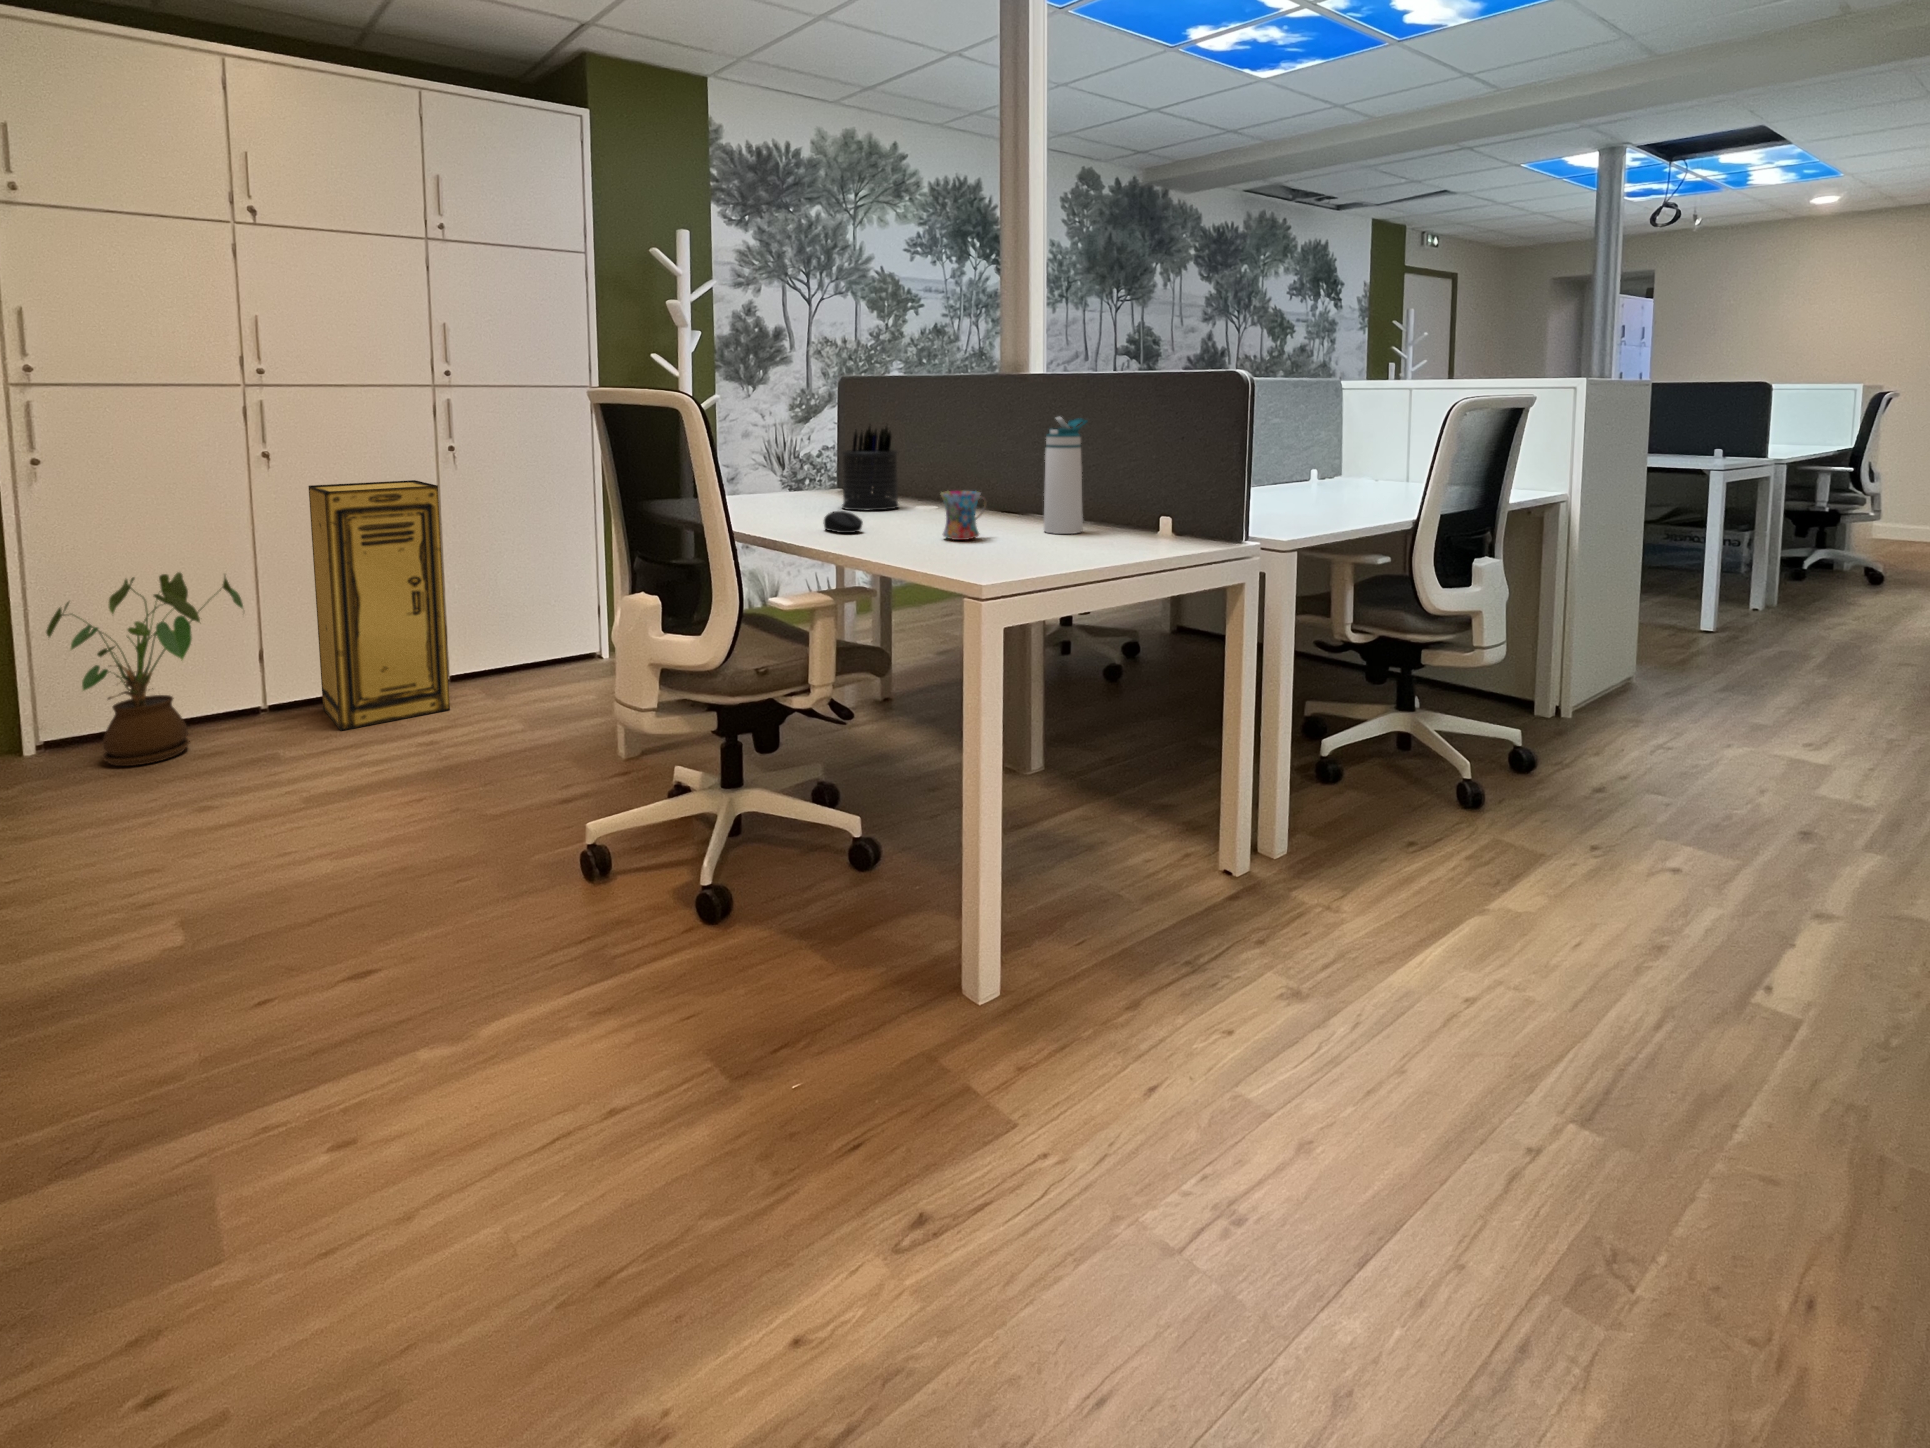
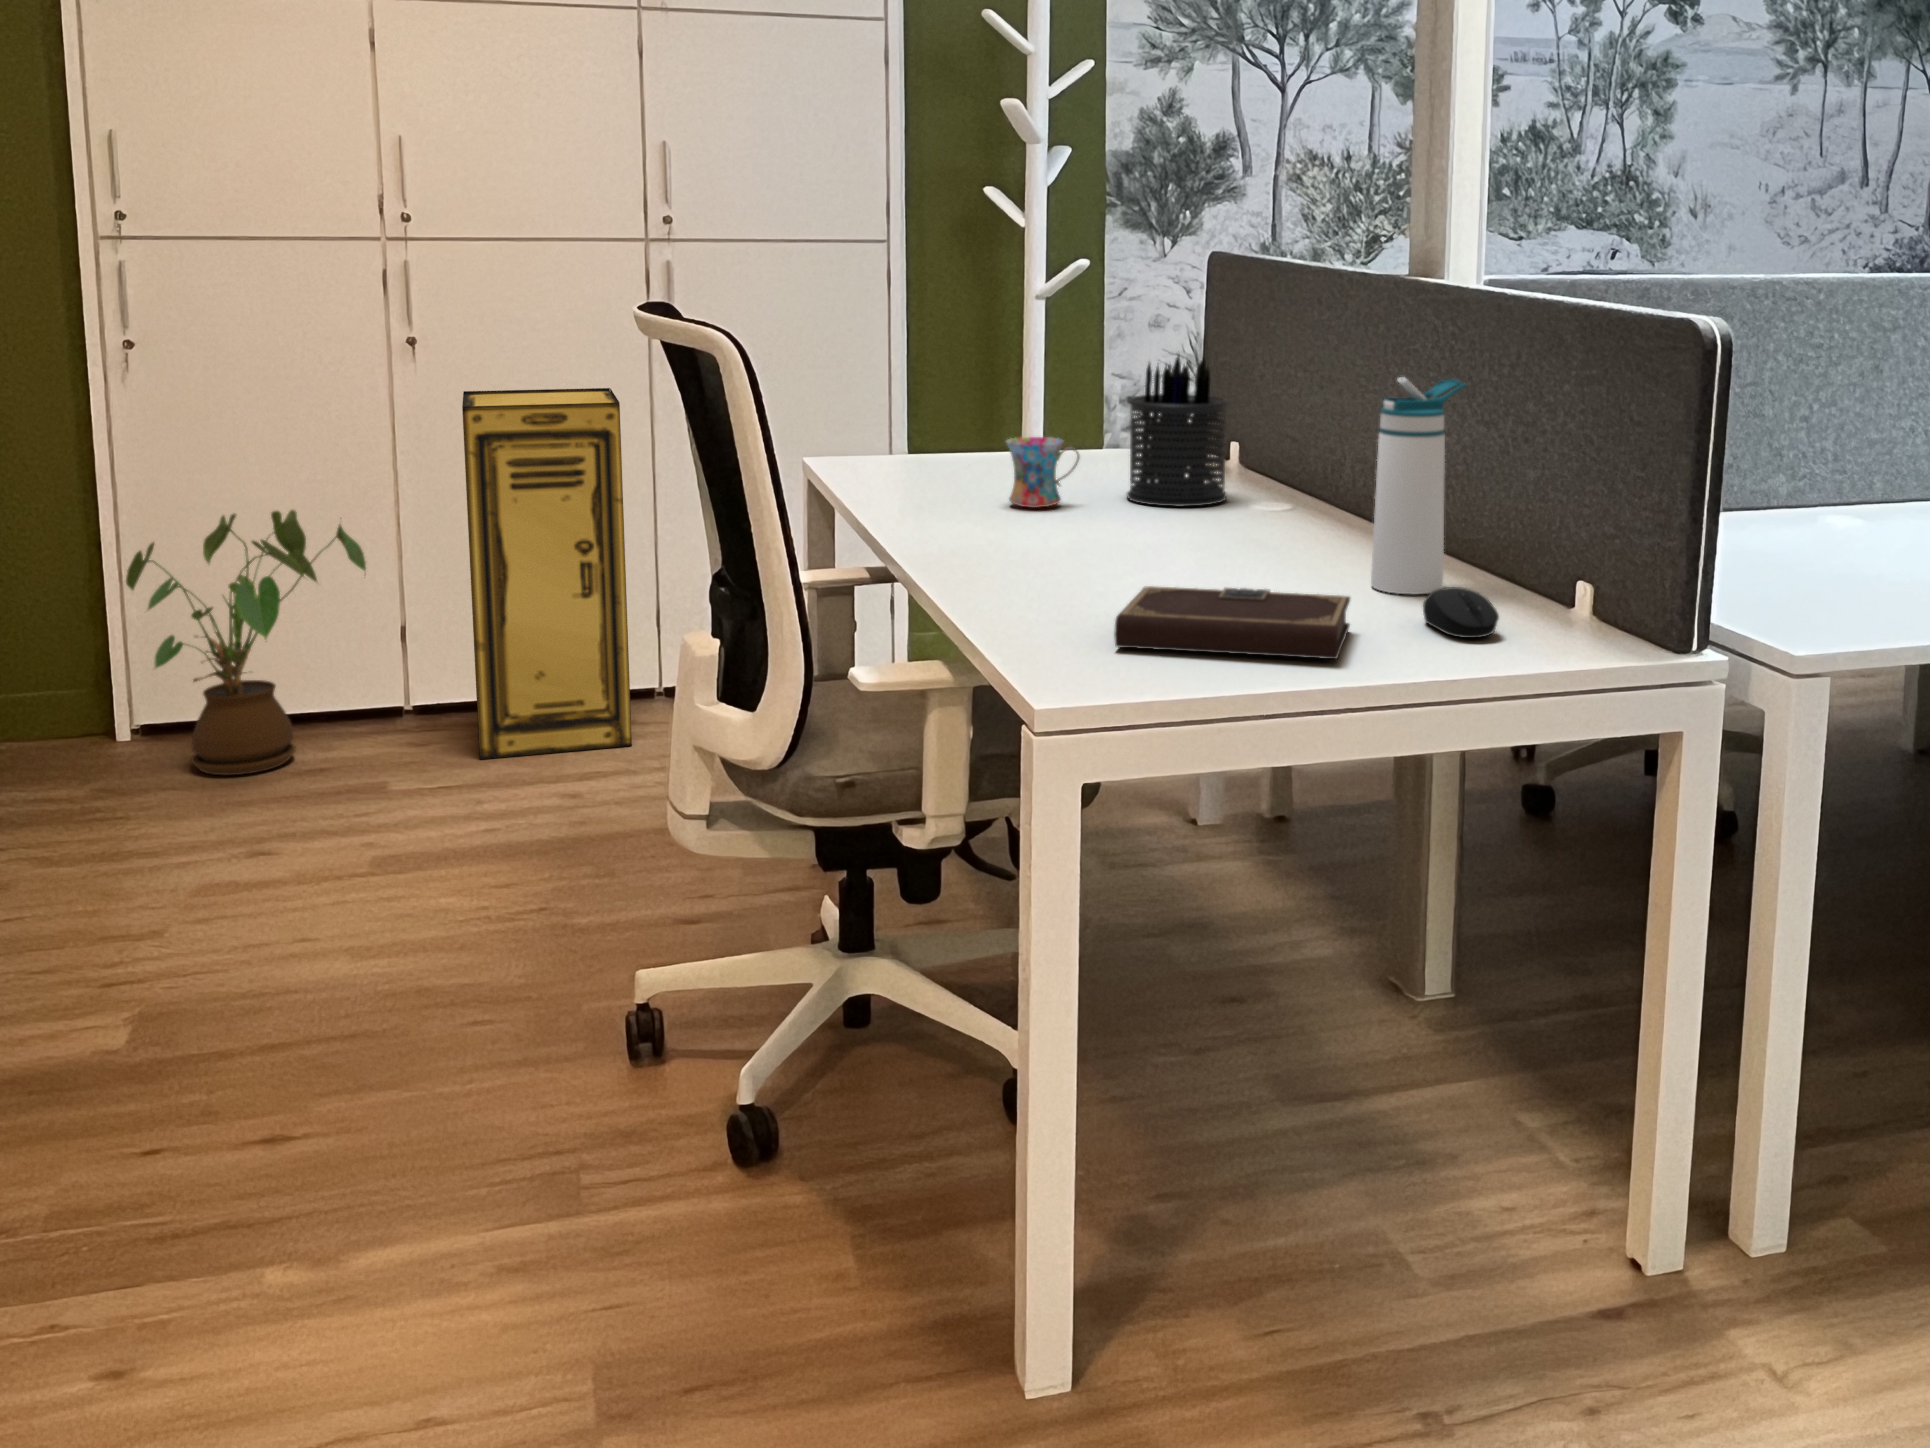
mug: present [941,491,987,540] -> present [1007,437,1079,508]
computer mouse: present [824,511,863,533] -> present [1423,587,1499,638]
notebook: none [959,529,1097,562] -> present [1114,586,1350,659]

